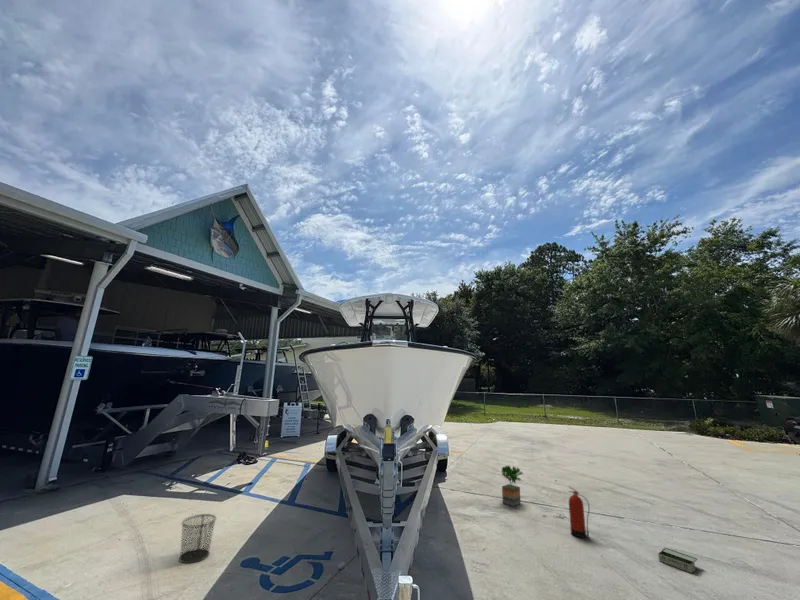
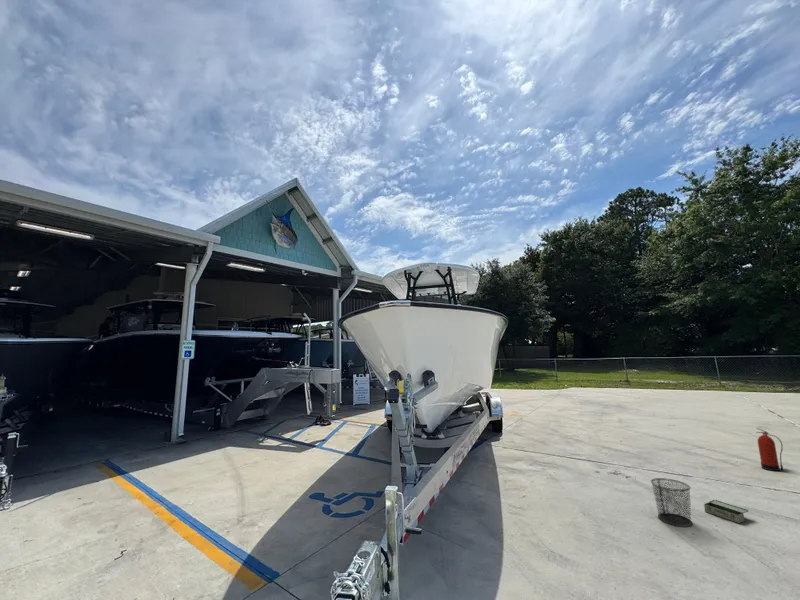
potted tree: present [502,466,523,506] -> none [548,423,572,461]
fire extinguisher: present [569,488,589,537] -> present [757,428,783,471]
trash can: present [180,514,216,563] -> present [651,478,692,527]

